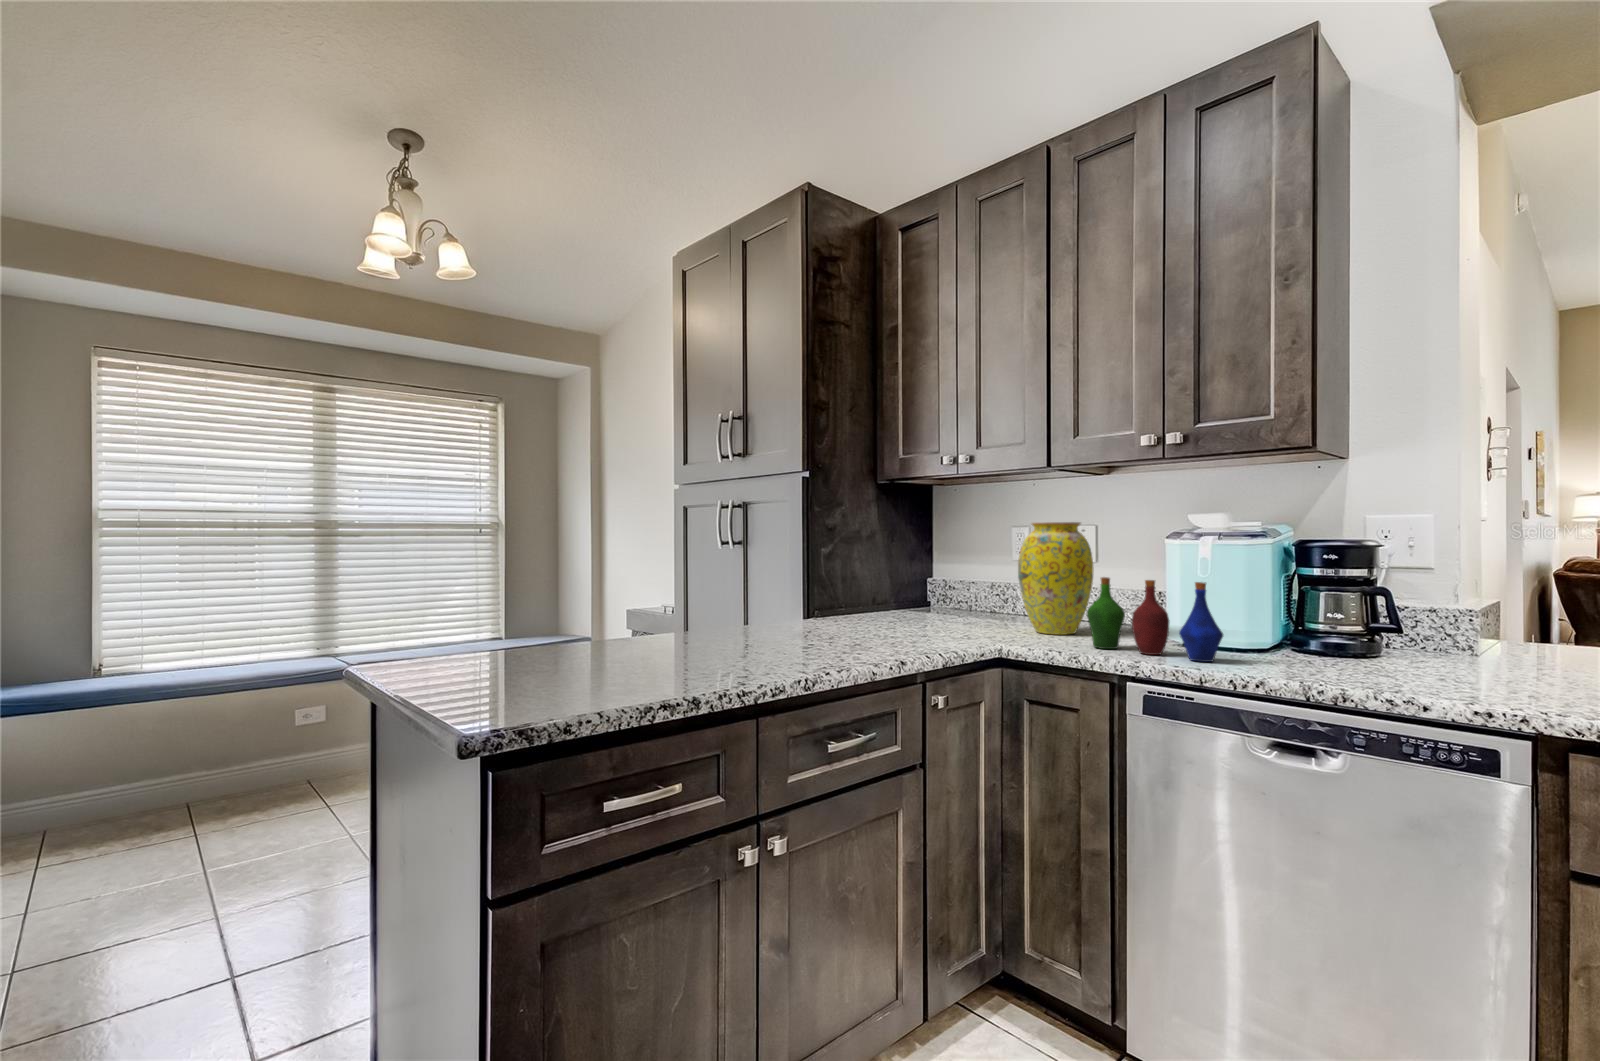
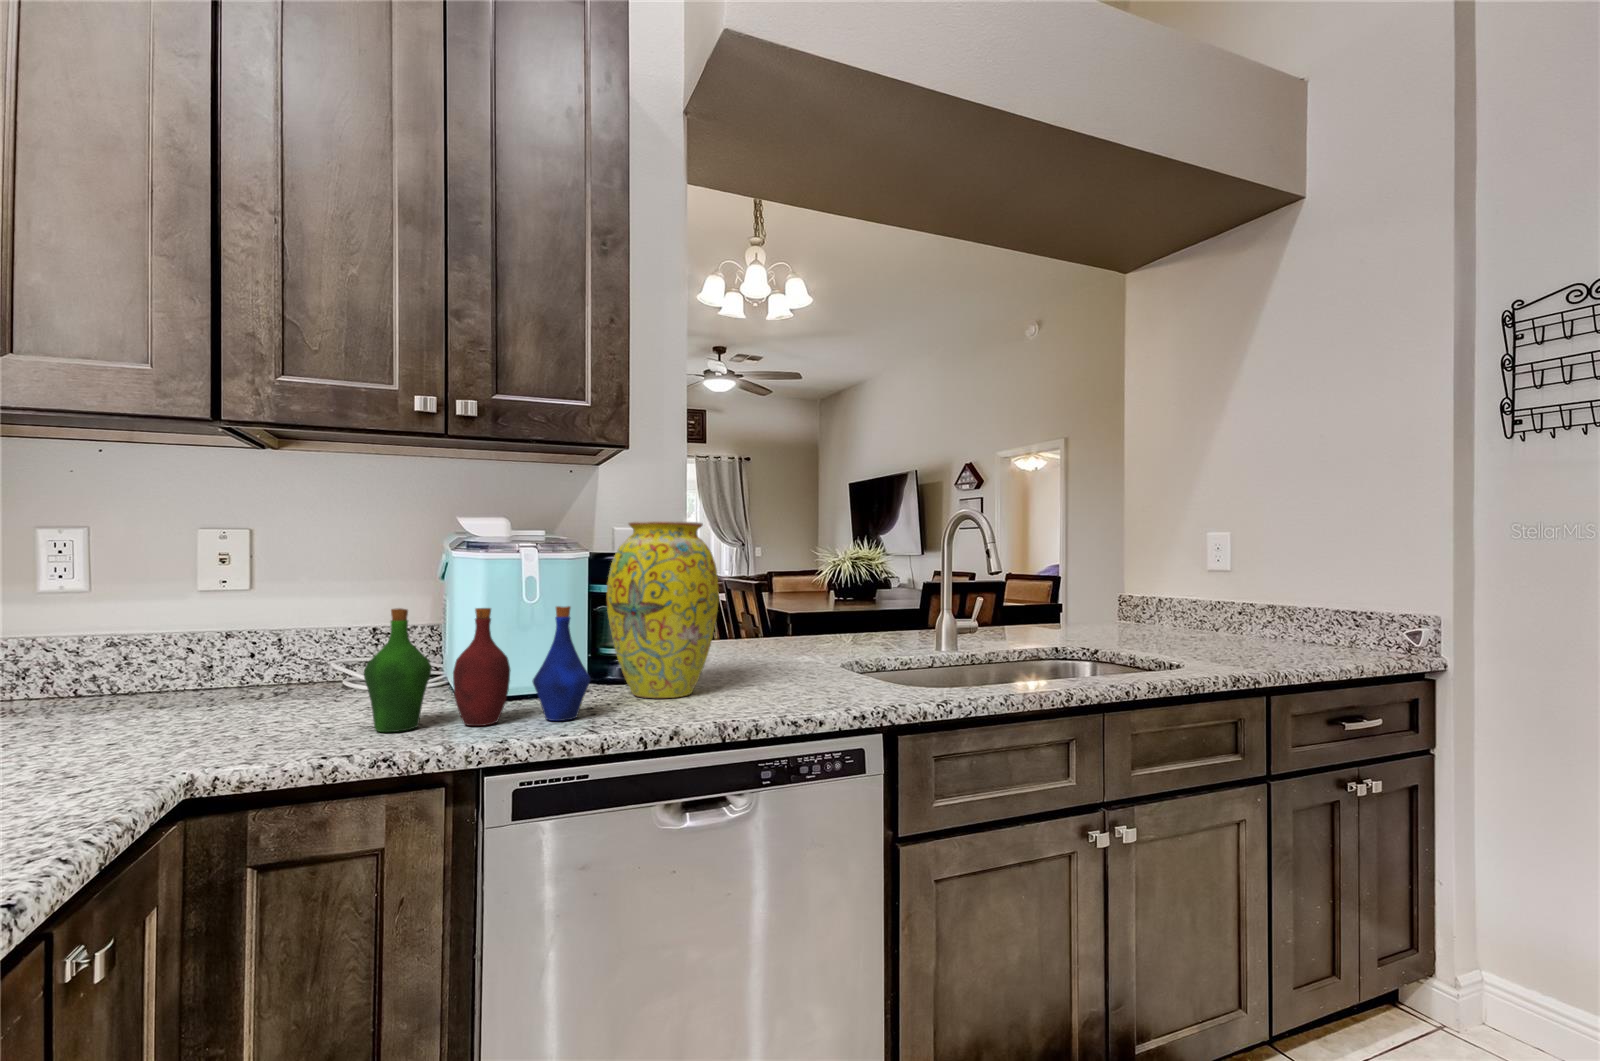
vase: present [1018,522,1094,635] -> present [607,521,719,698]

